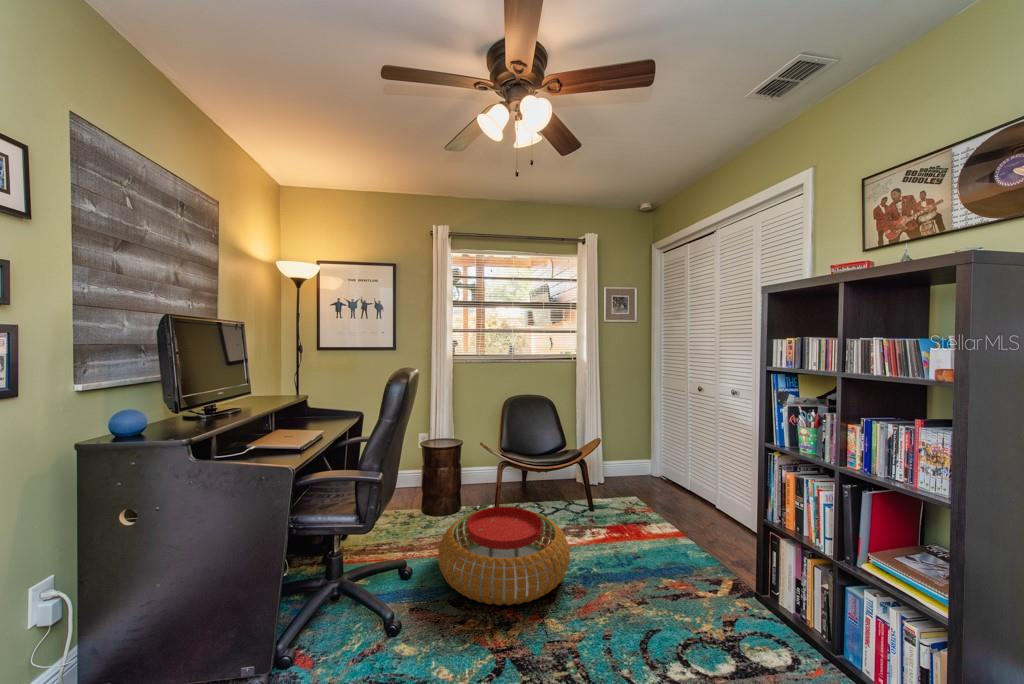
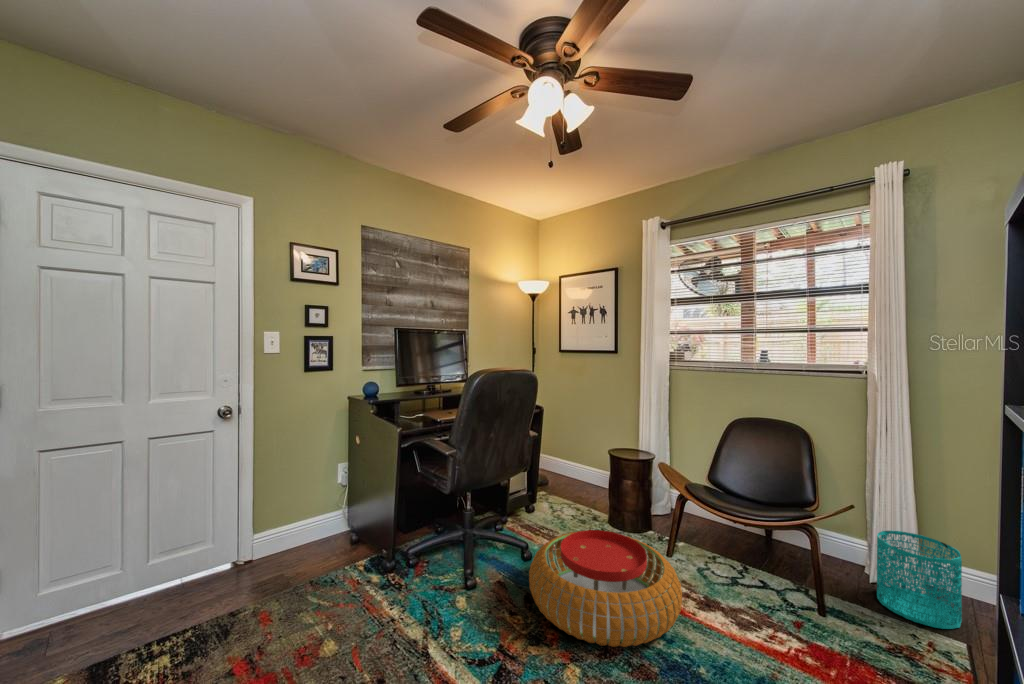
wastebasket: none [593,448,628,495] -> present [877,531,962,629]

